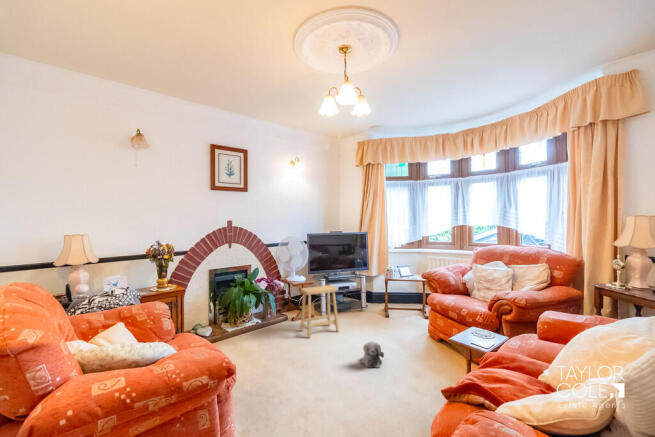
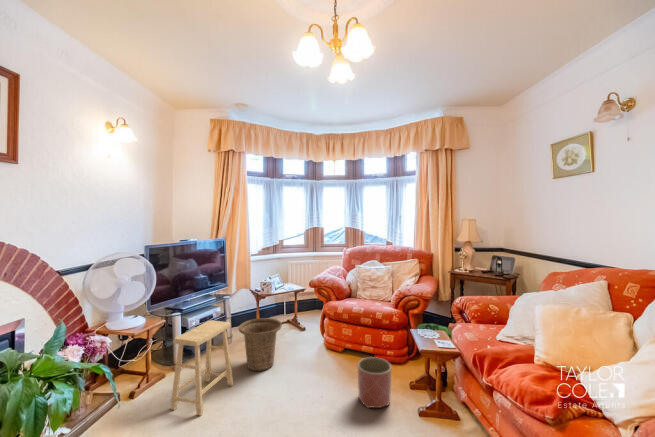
basket: none [350,294,383,332] -> present [239,318,282,371]
planter: none [401,338,432,382] -> present [357,357,391,408]
plush toy: present [361,342,384,368] -> none [304,381,337,417]

